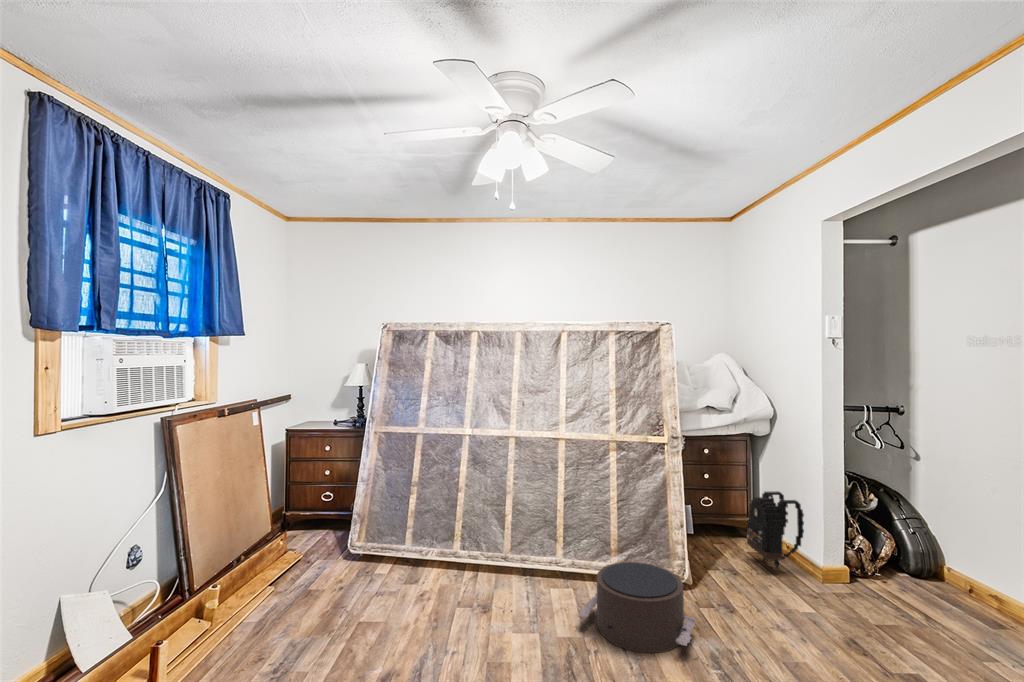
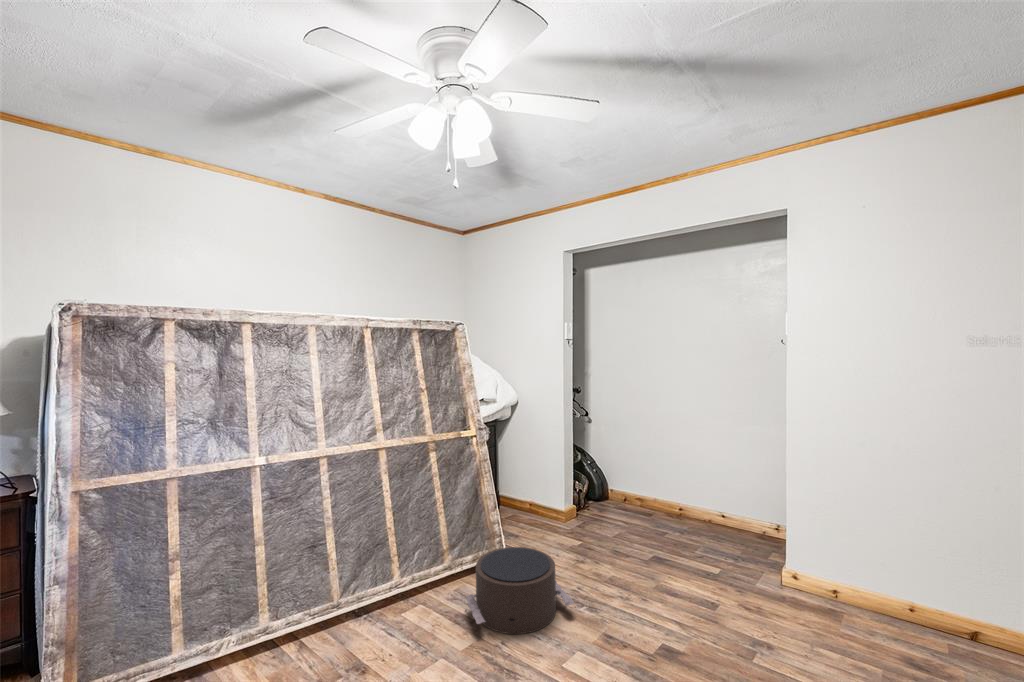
backpack: present [747,491,804,569] -> none [516,459,557,520]

